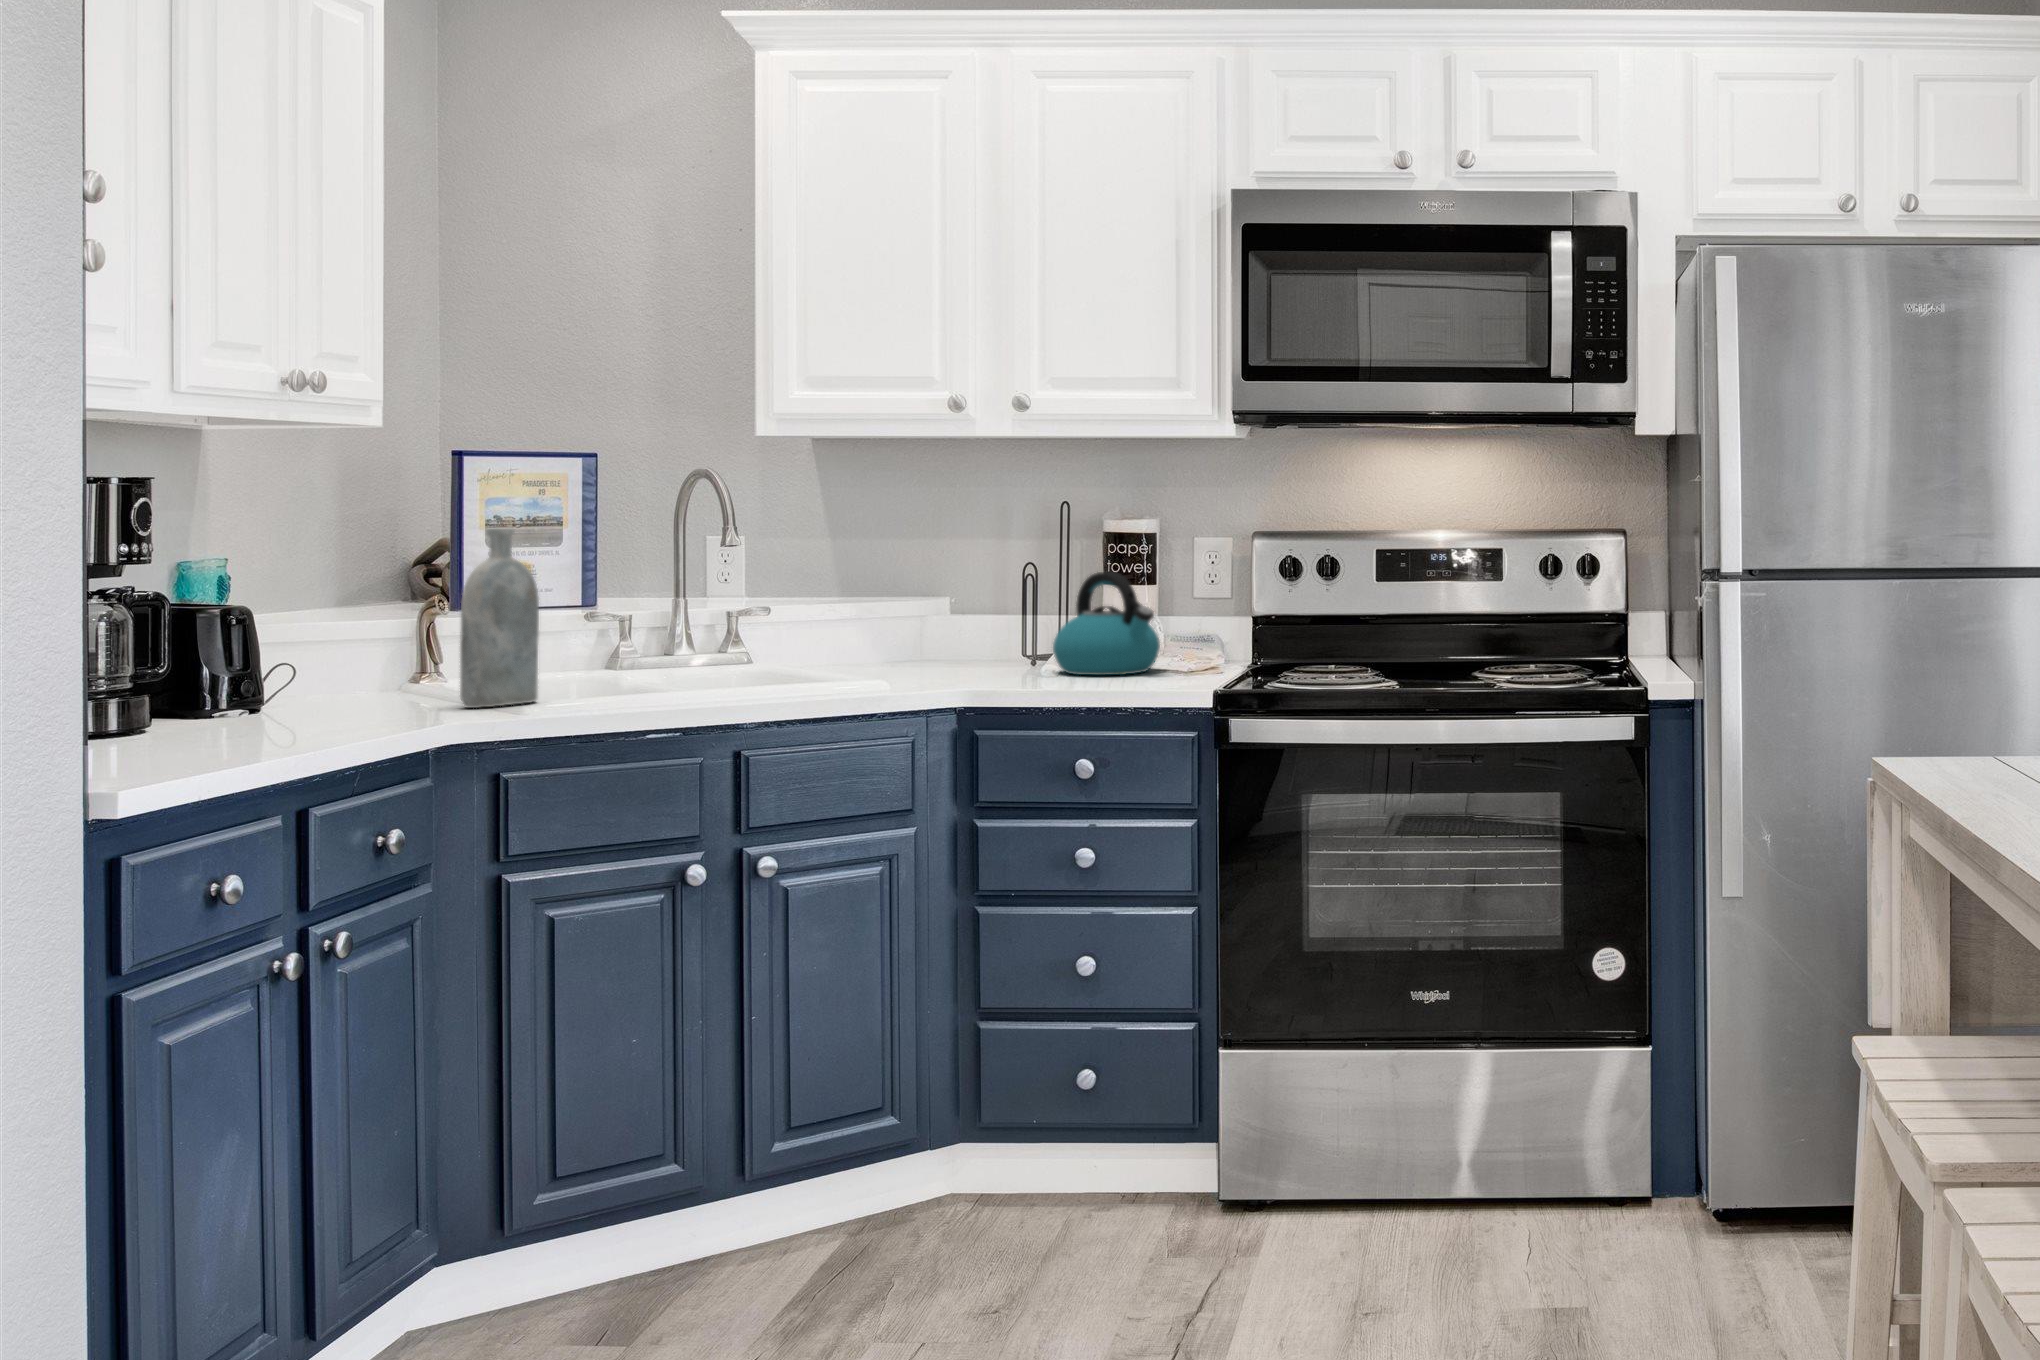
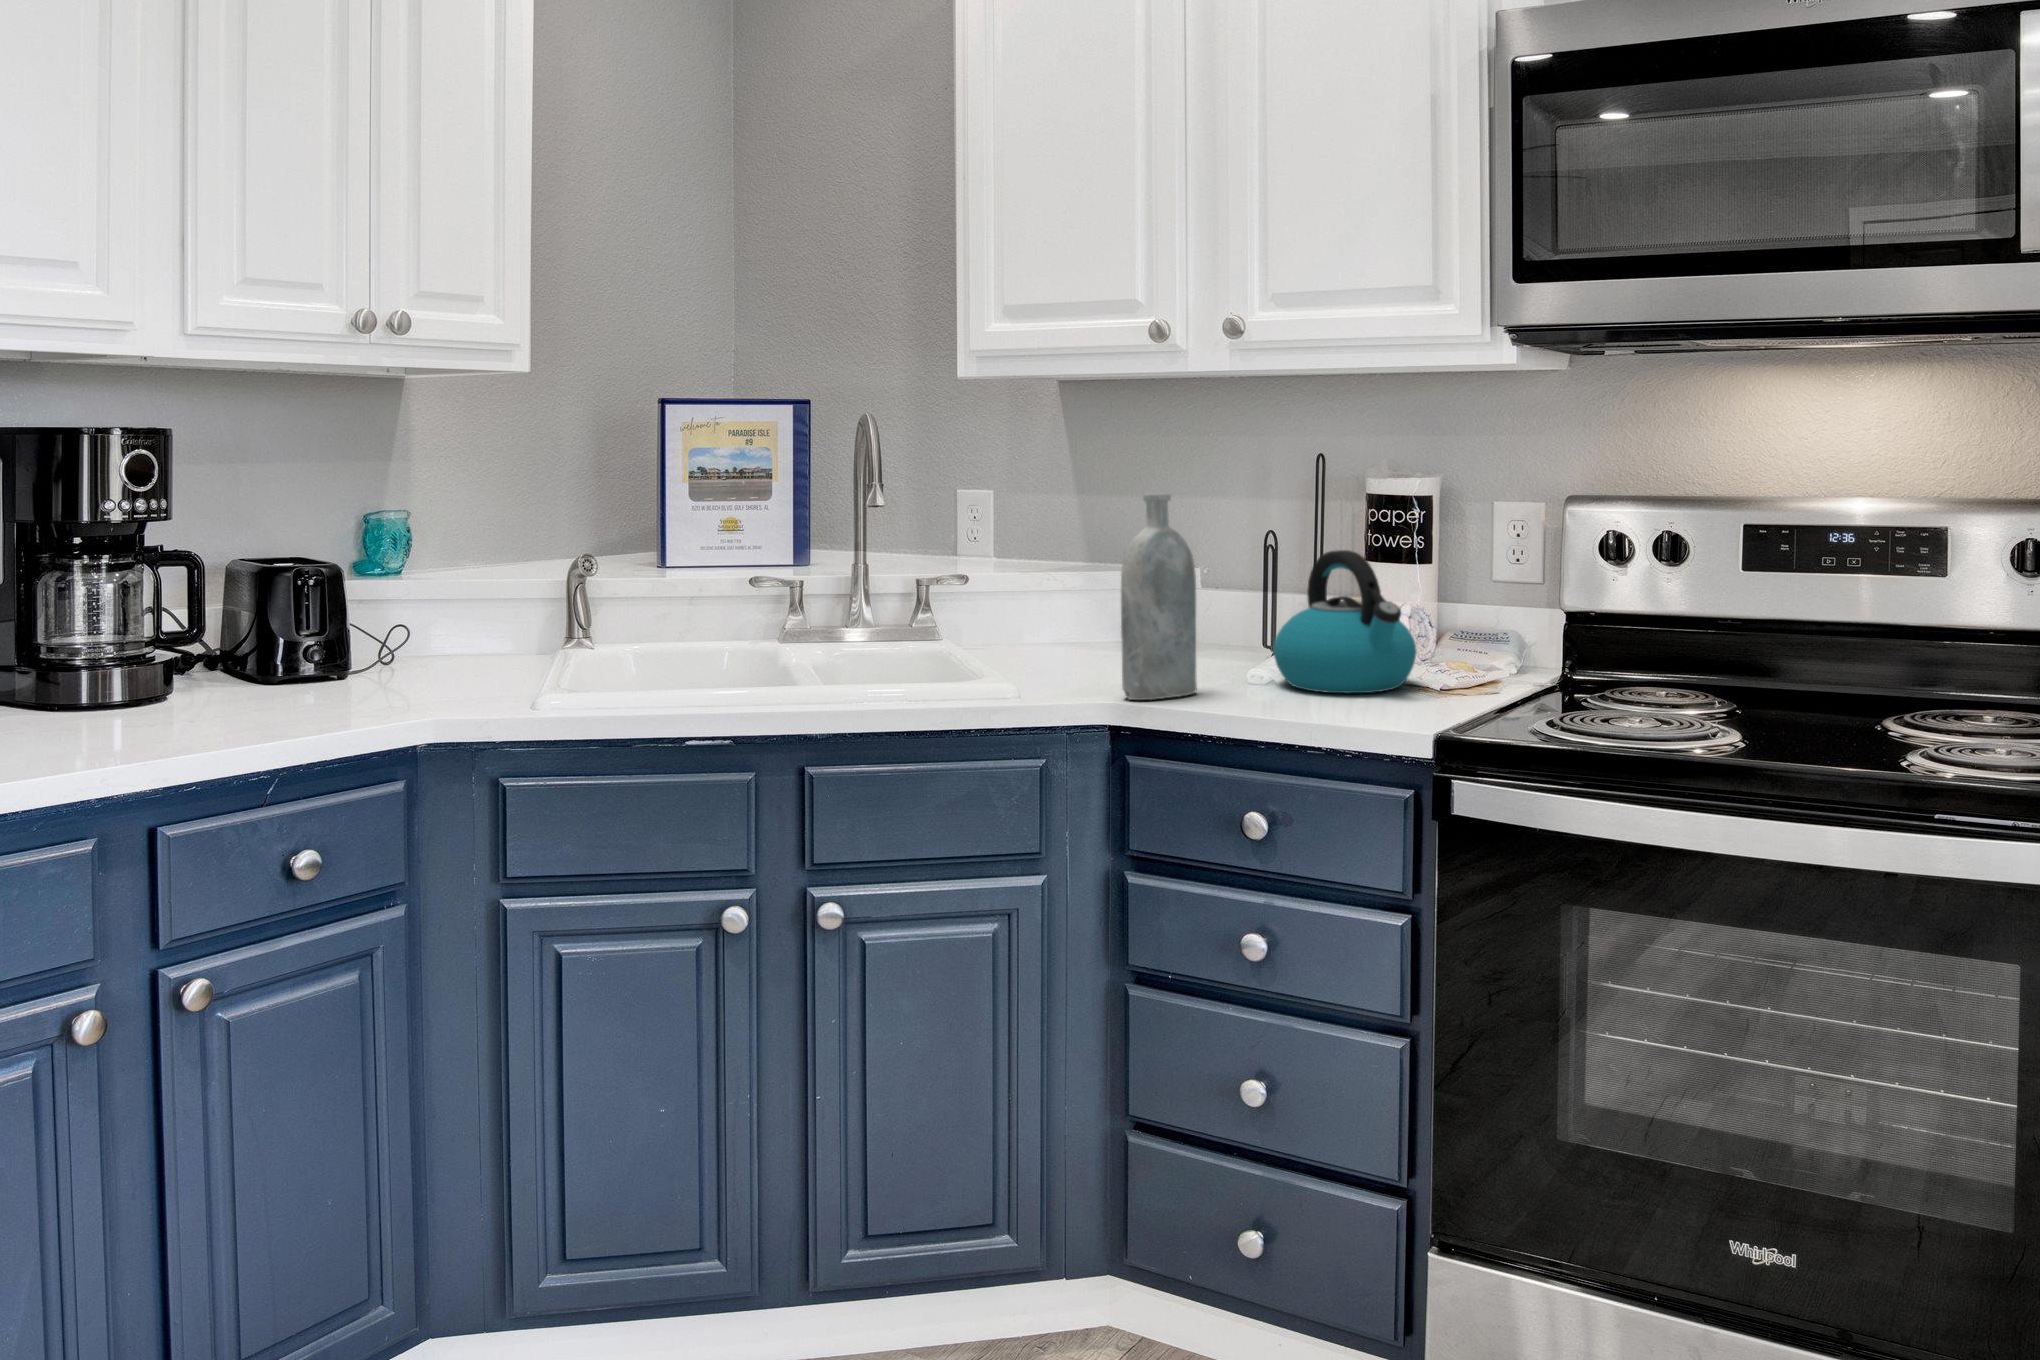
bottle: present [460,529,539,708] -> present [1121,493,1197,700]

